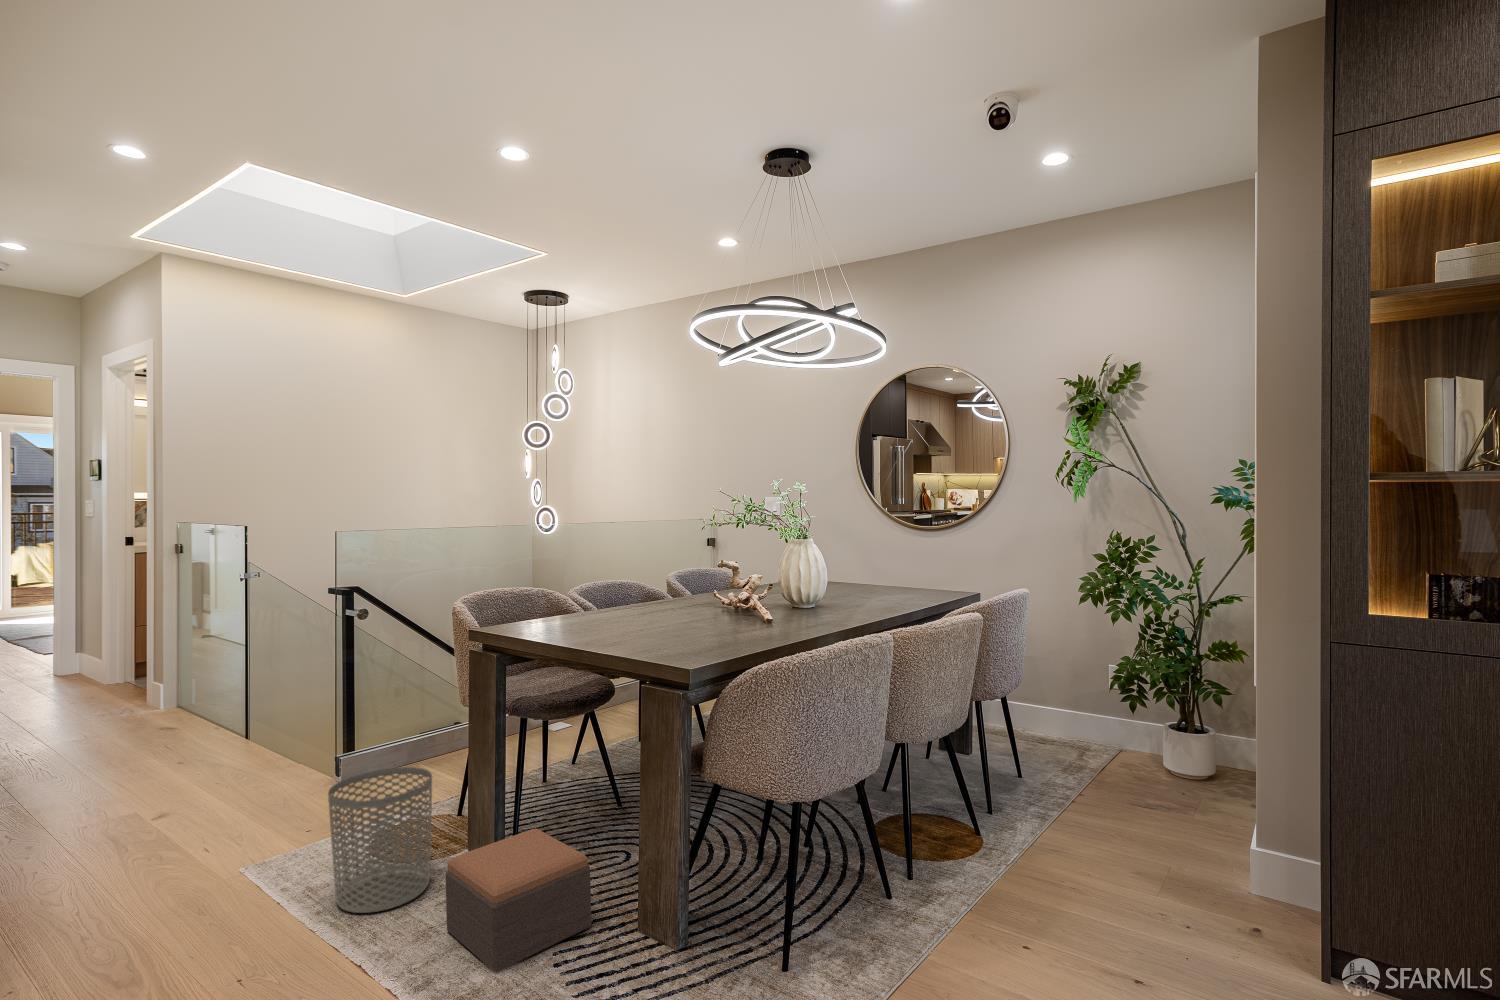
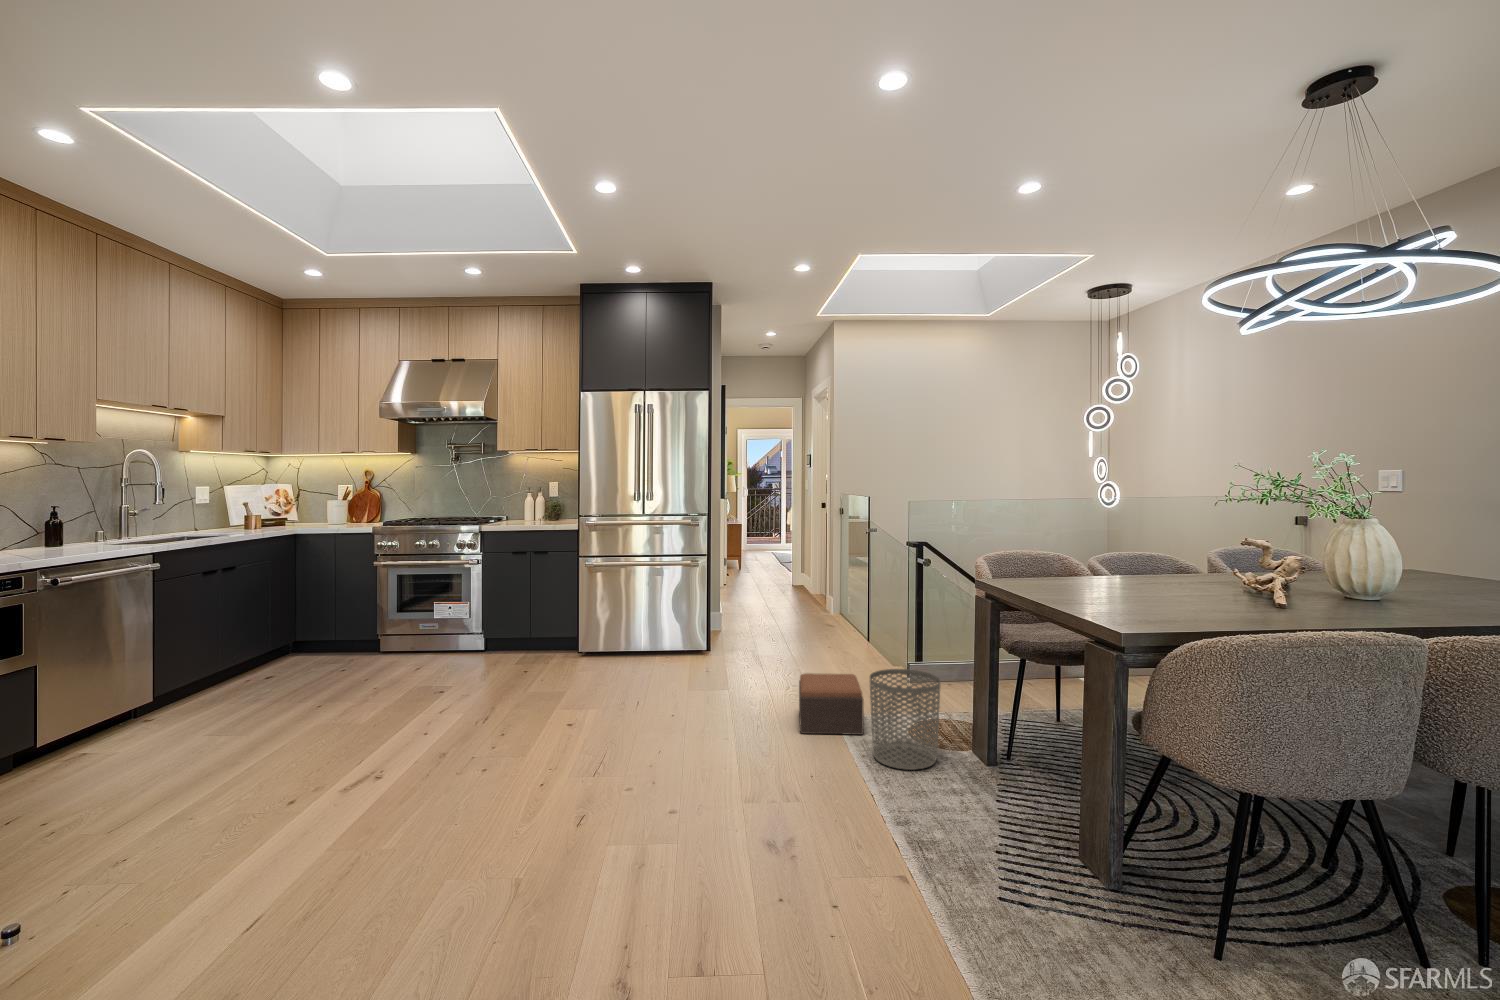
footstool: present [446,829,591,972] -> present [799,673,864,735]

